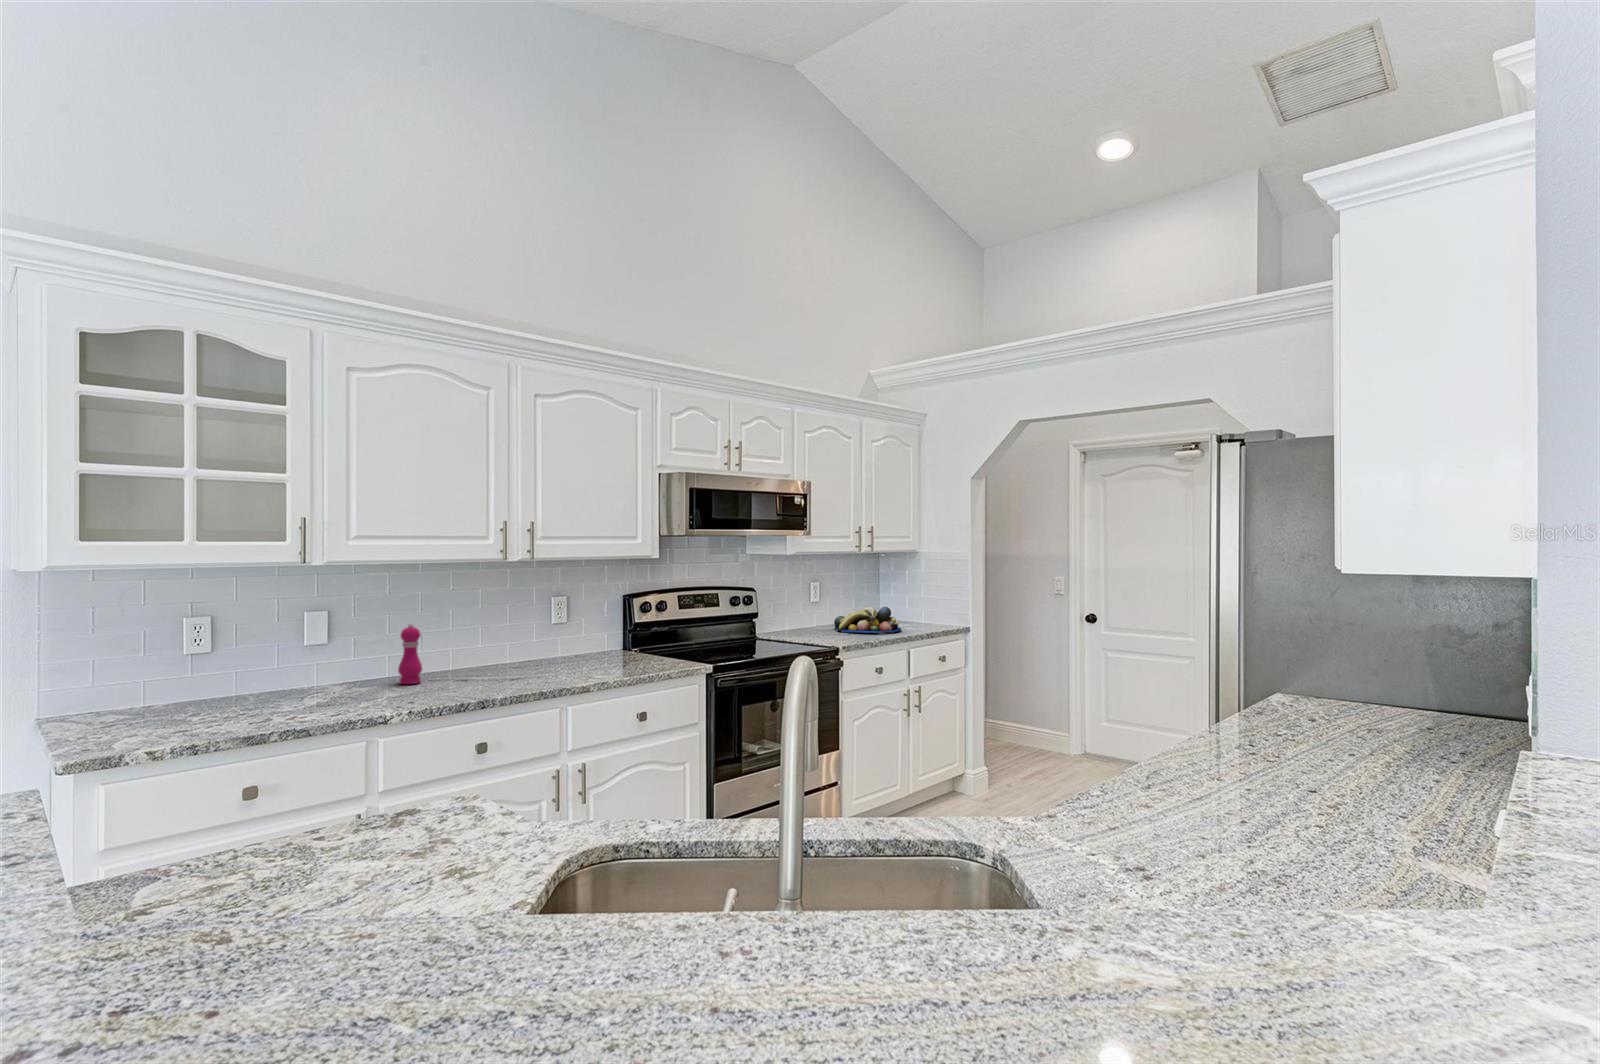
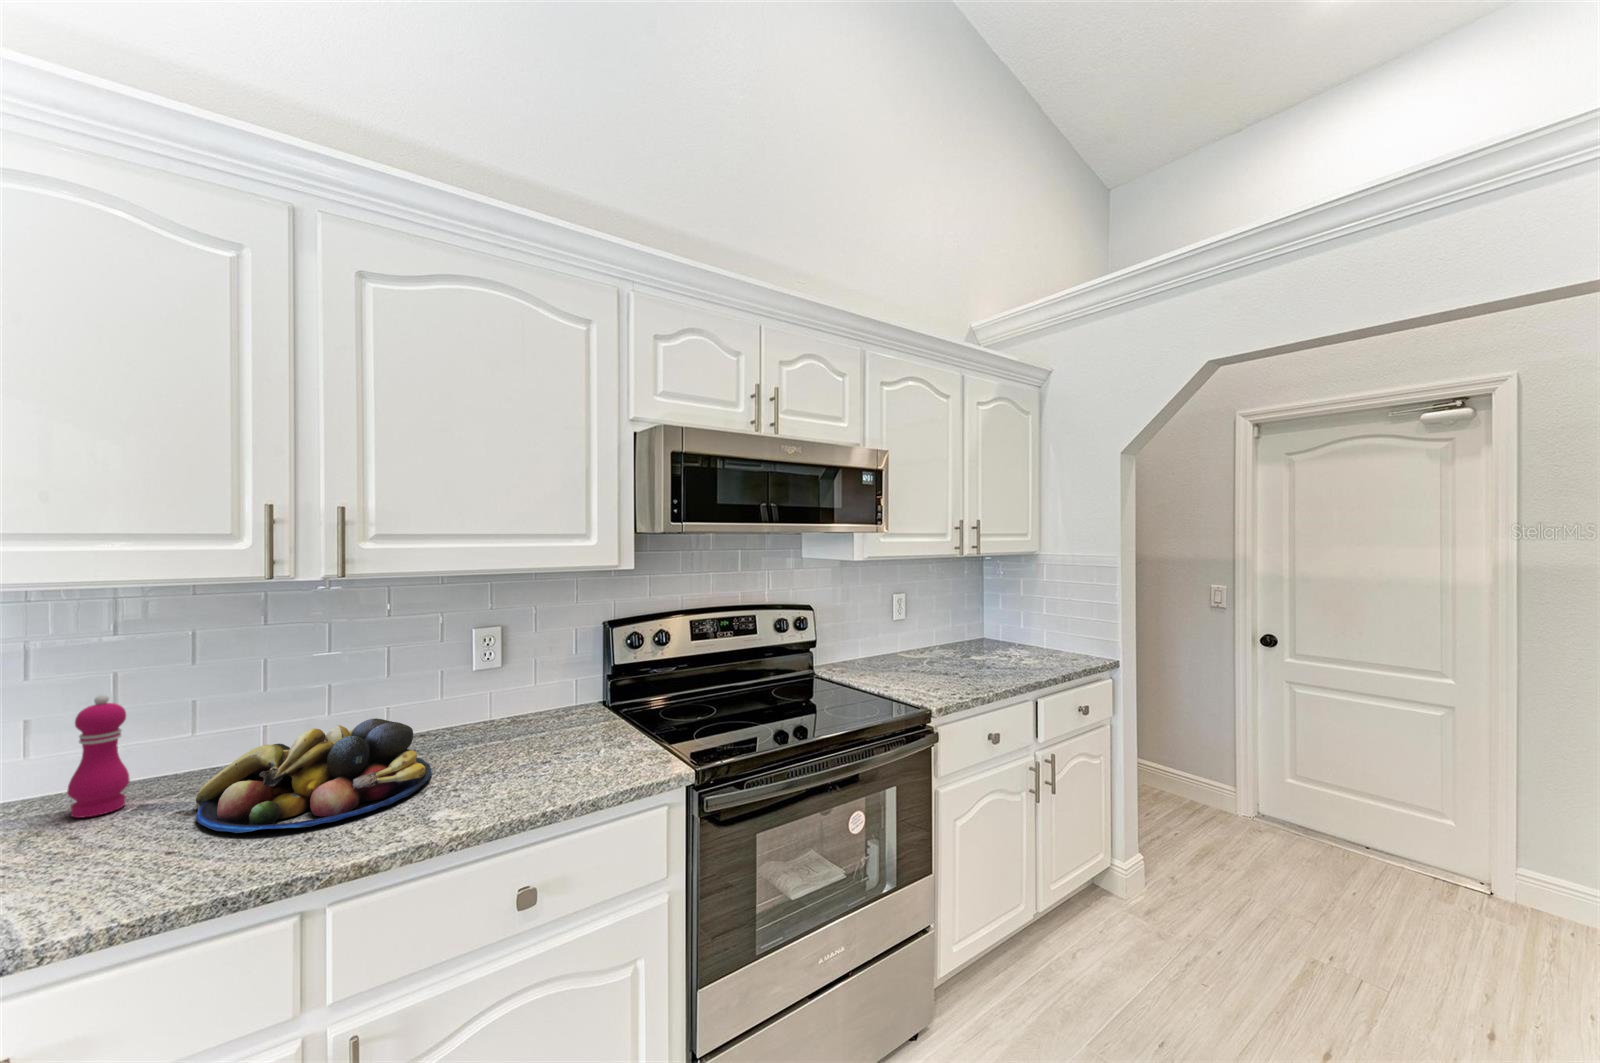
fruit bowl: present [834,607,901,633] -> present [196,718,432,833]

